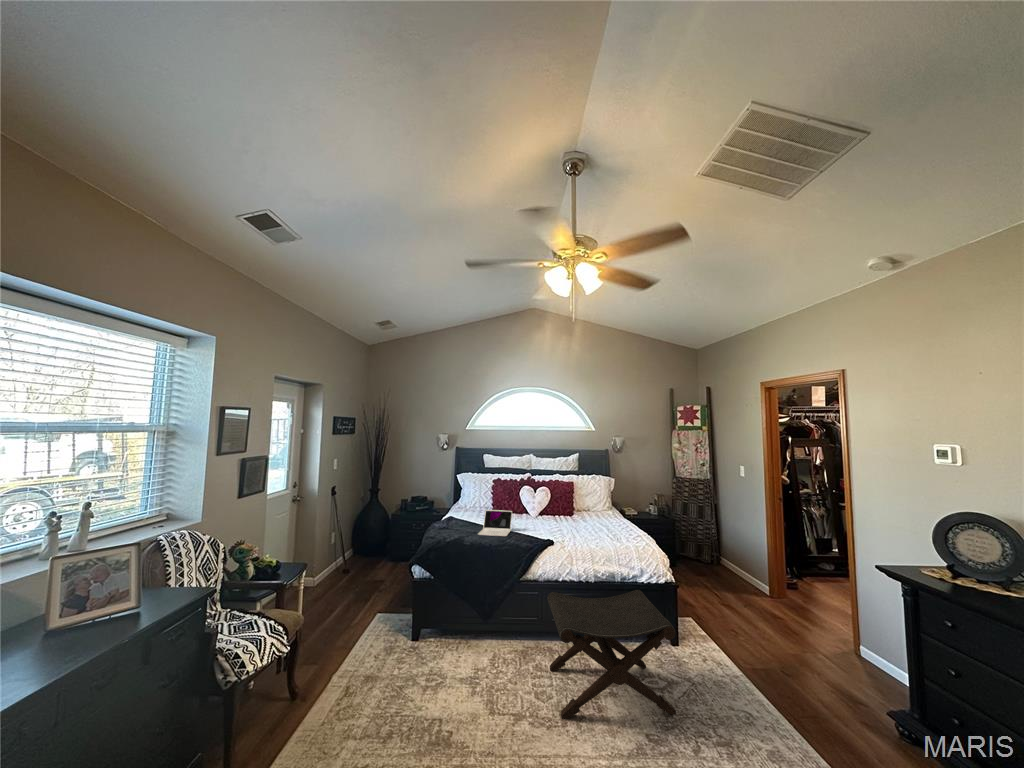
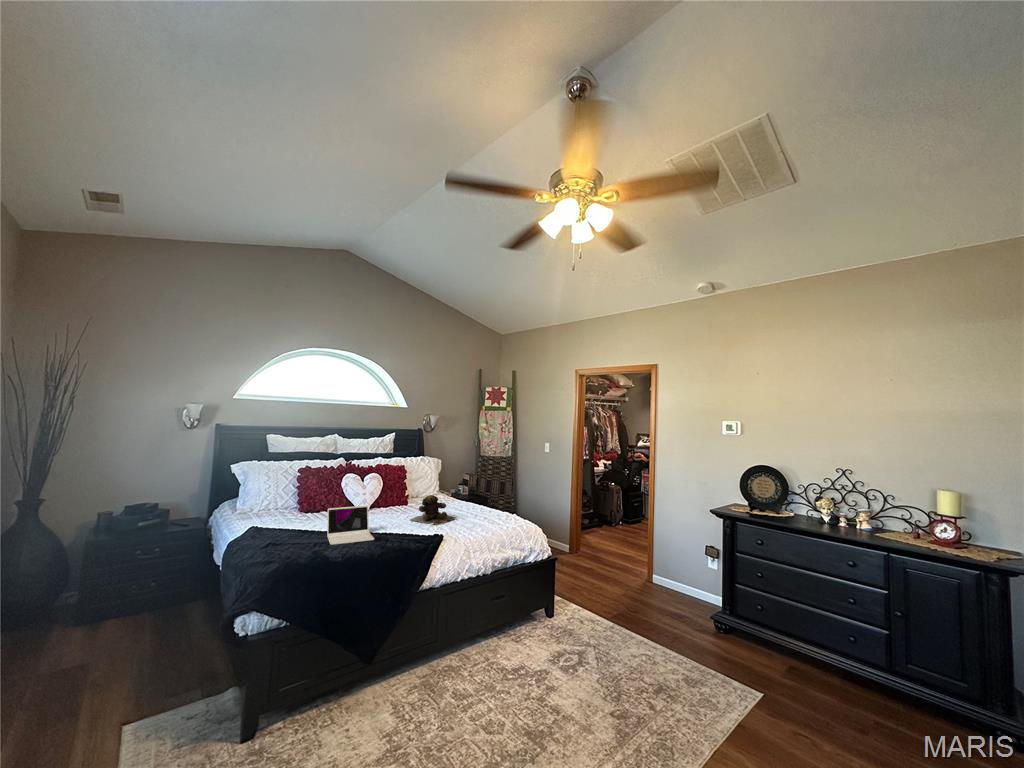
teddy bear: none [554,509,592,535] -> present [410,495,456,525]
footstool: present [547,590,676,719] -> none [471,569,616,742]

